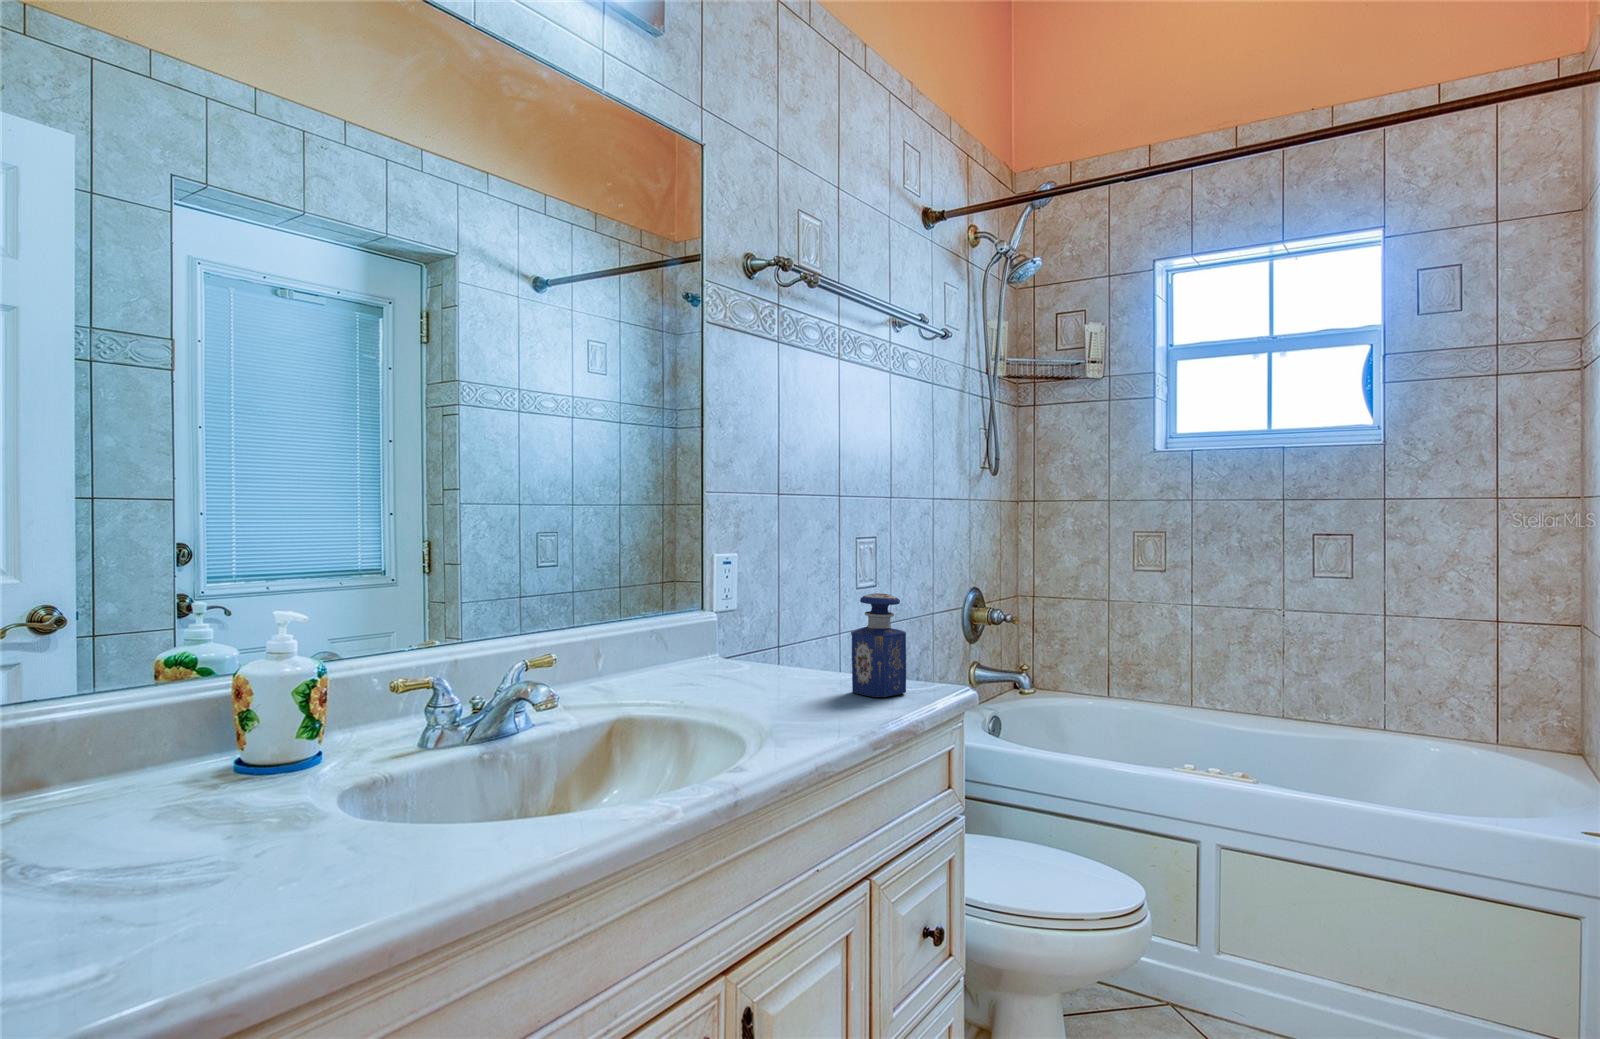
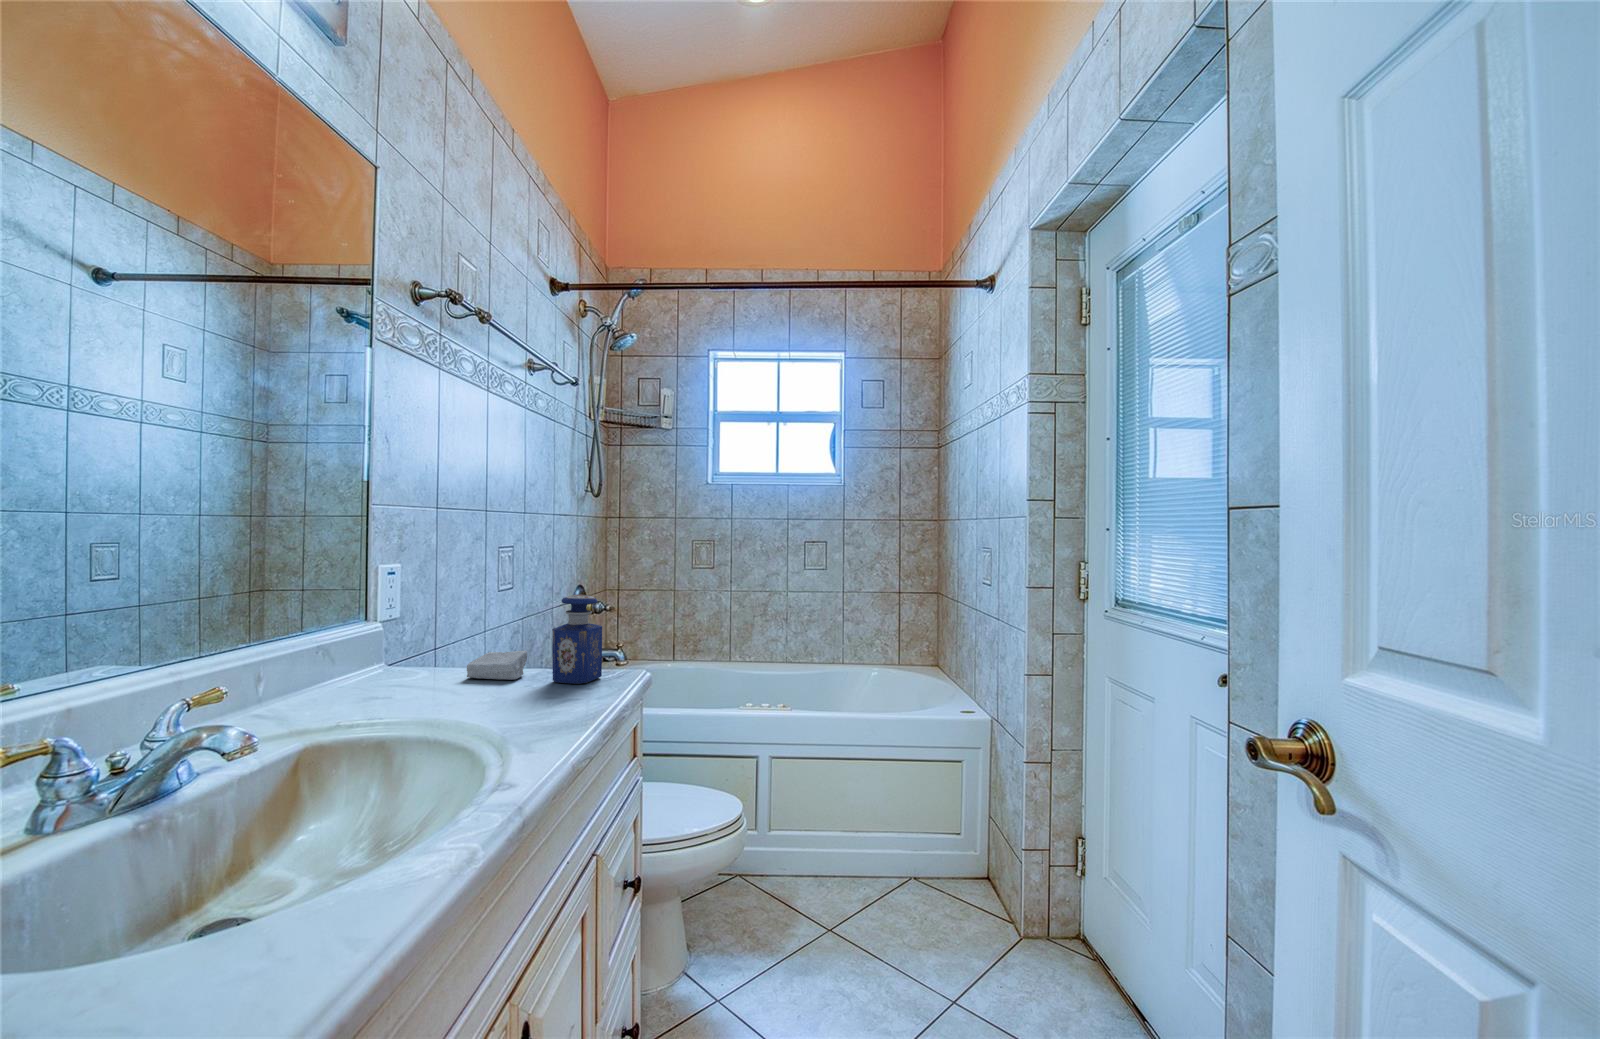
soap bar: none [774,653,834,685] -> present [467,651,527,680]

